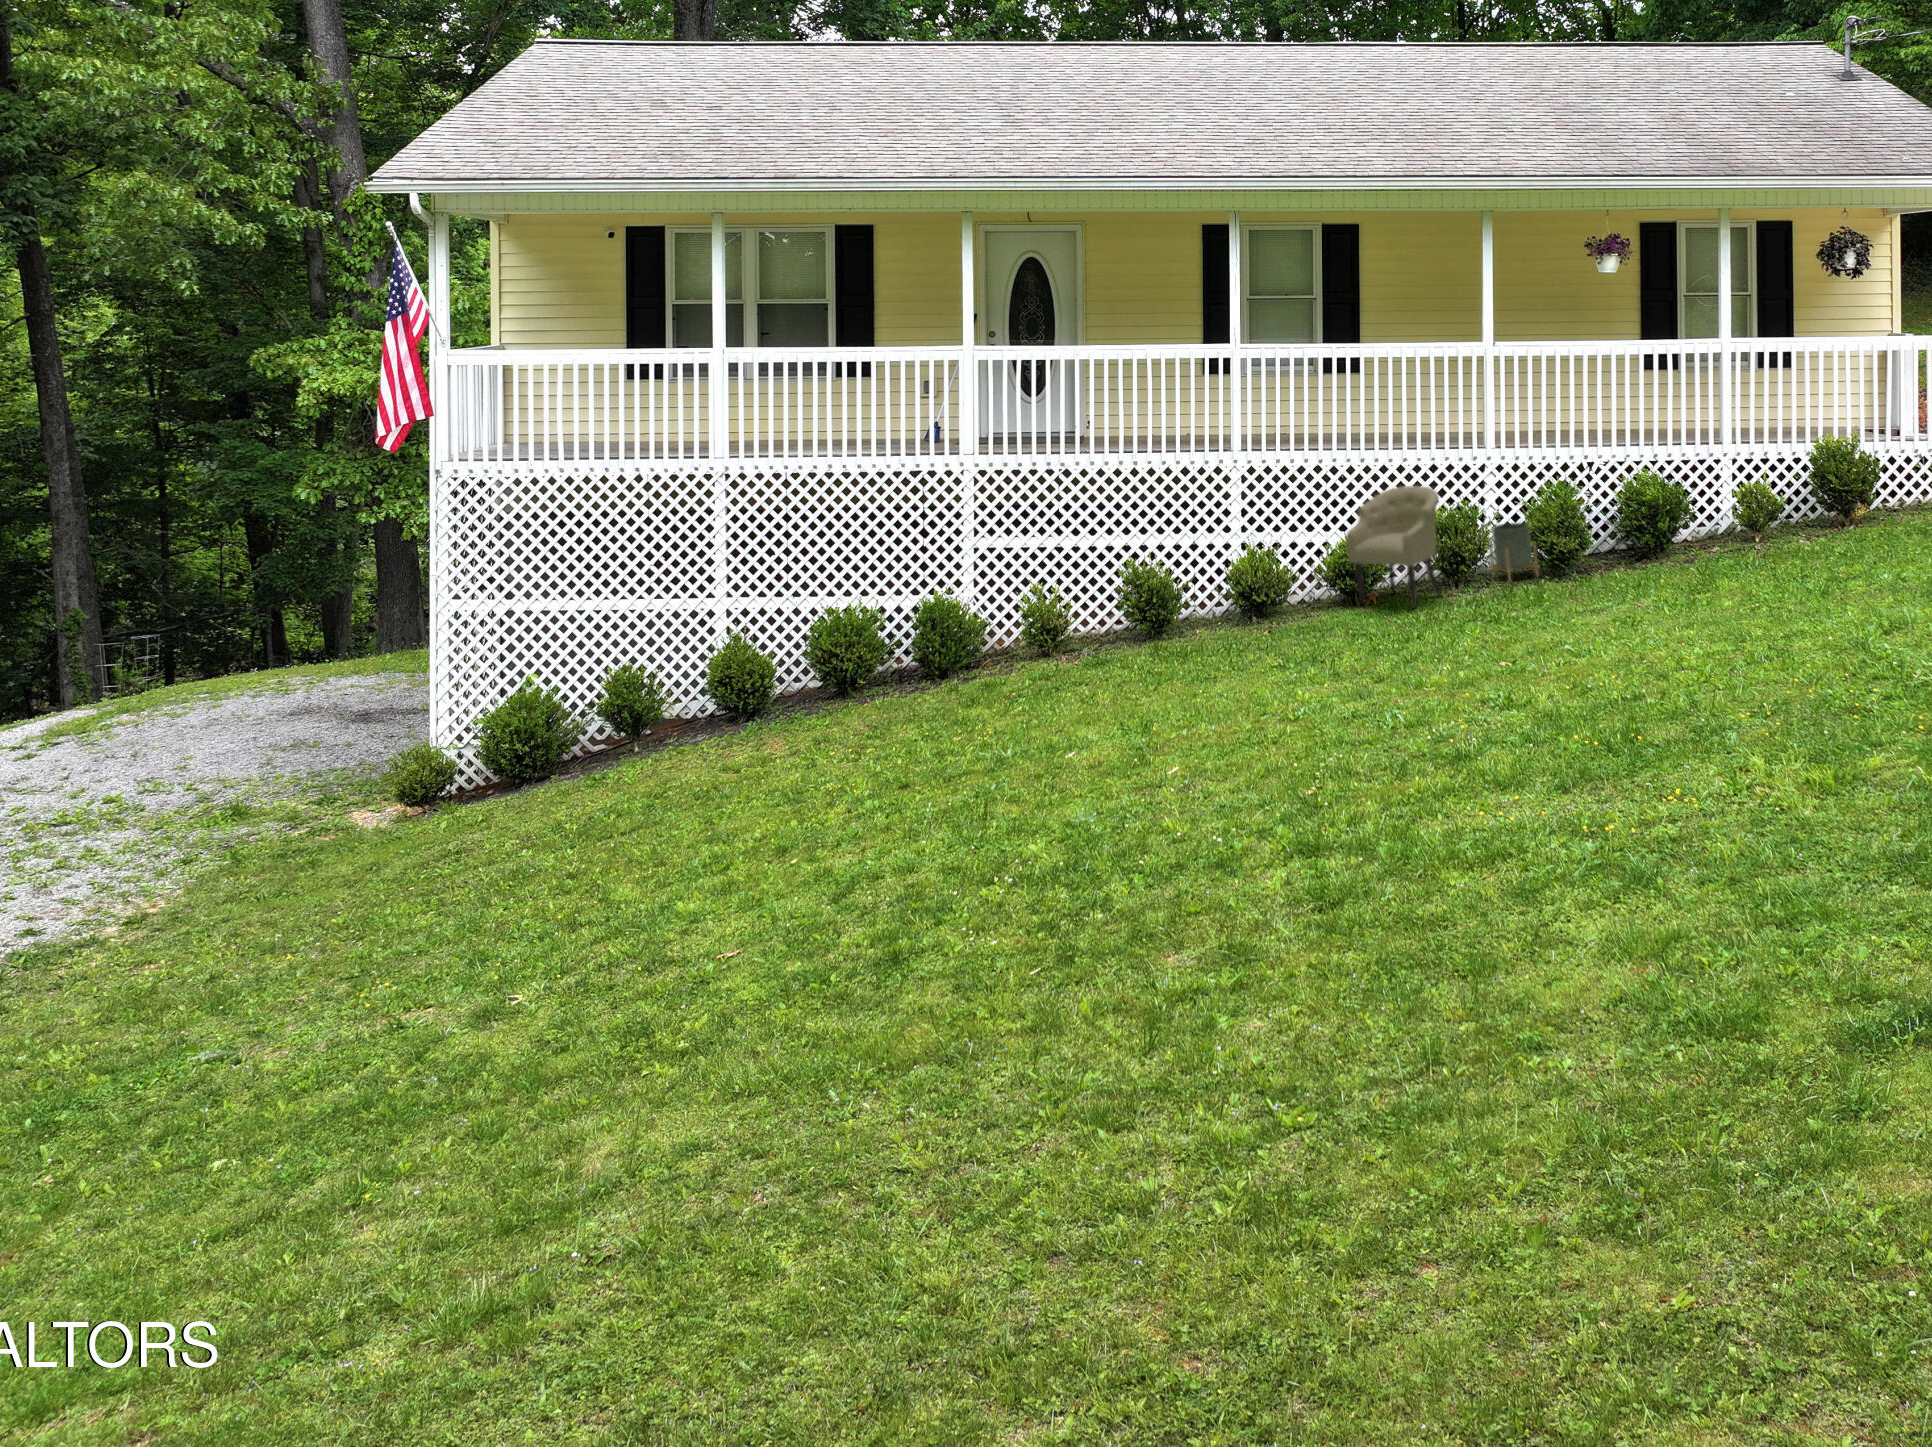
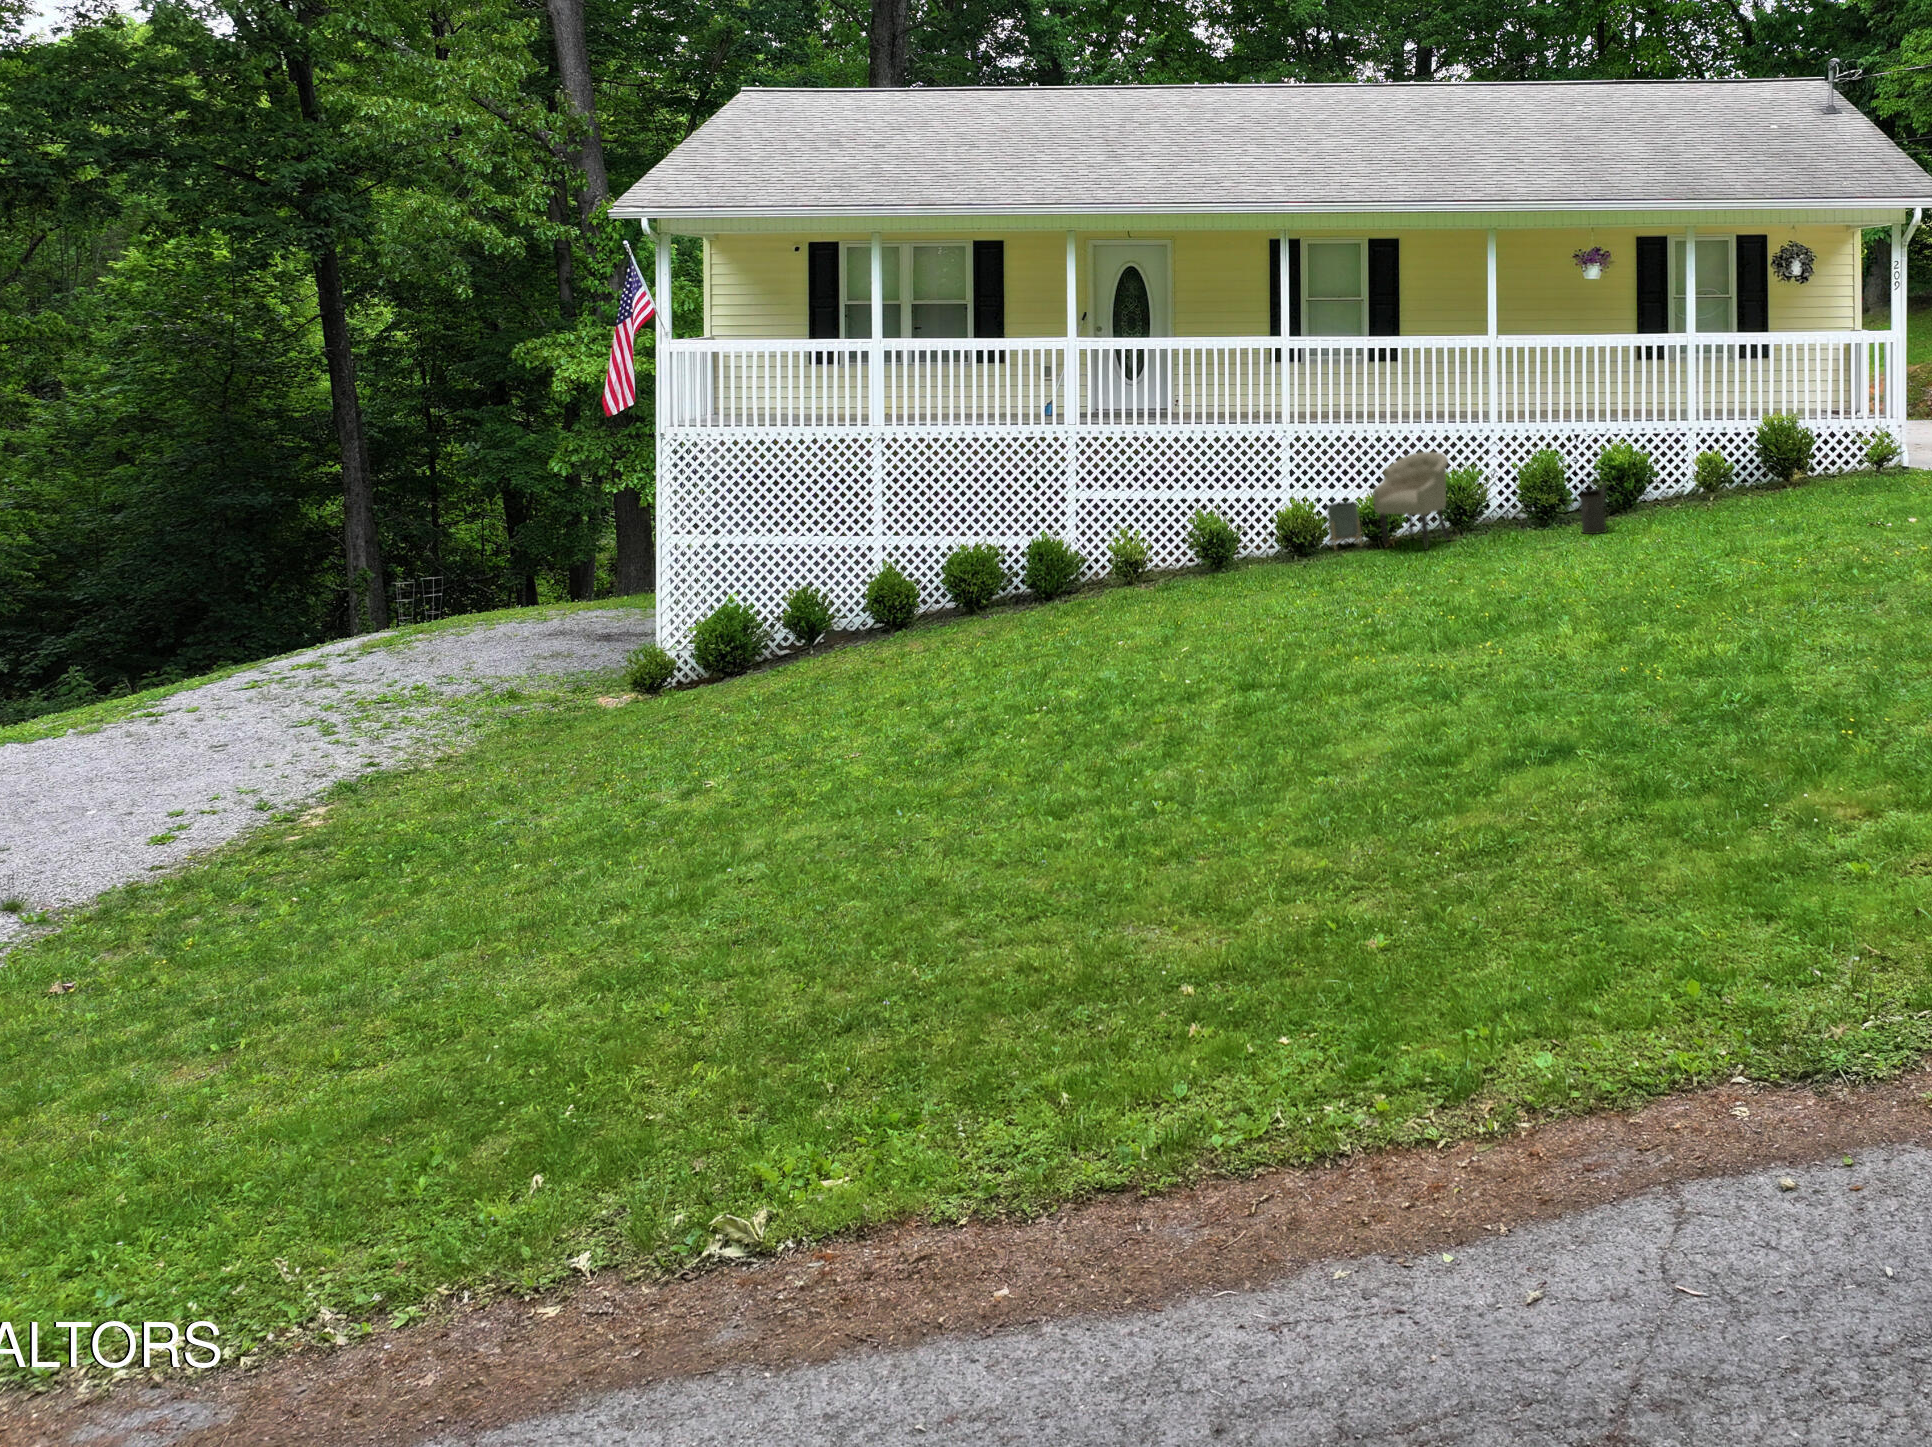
watering can: none [1600,521,1635,587] -> present [1580,481,1608,534]
planter: present [1489,523,1539,582] -> present [1327,502,1362,549]

